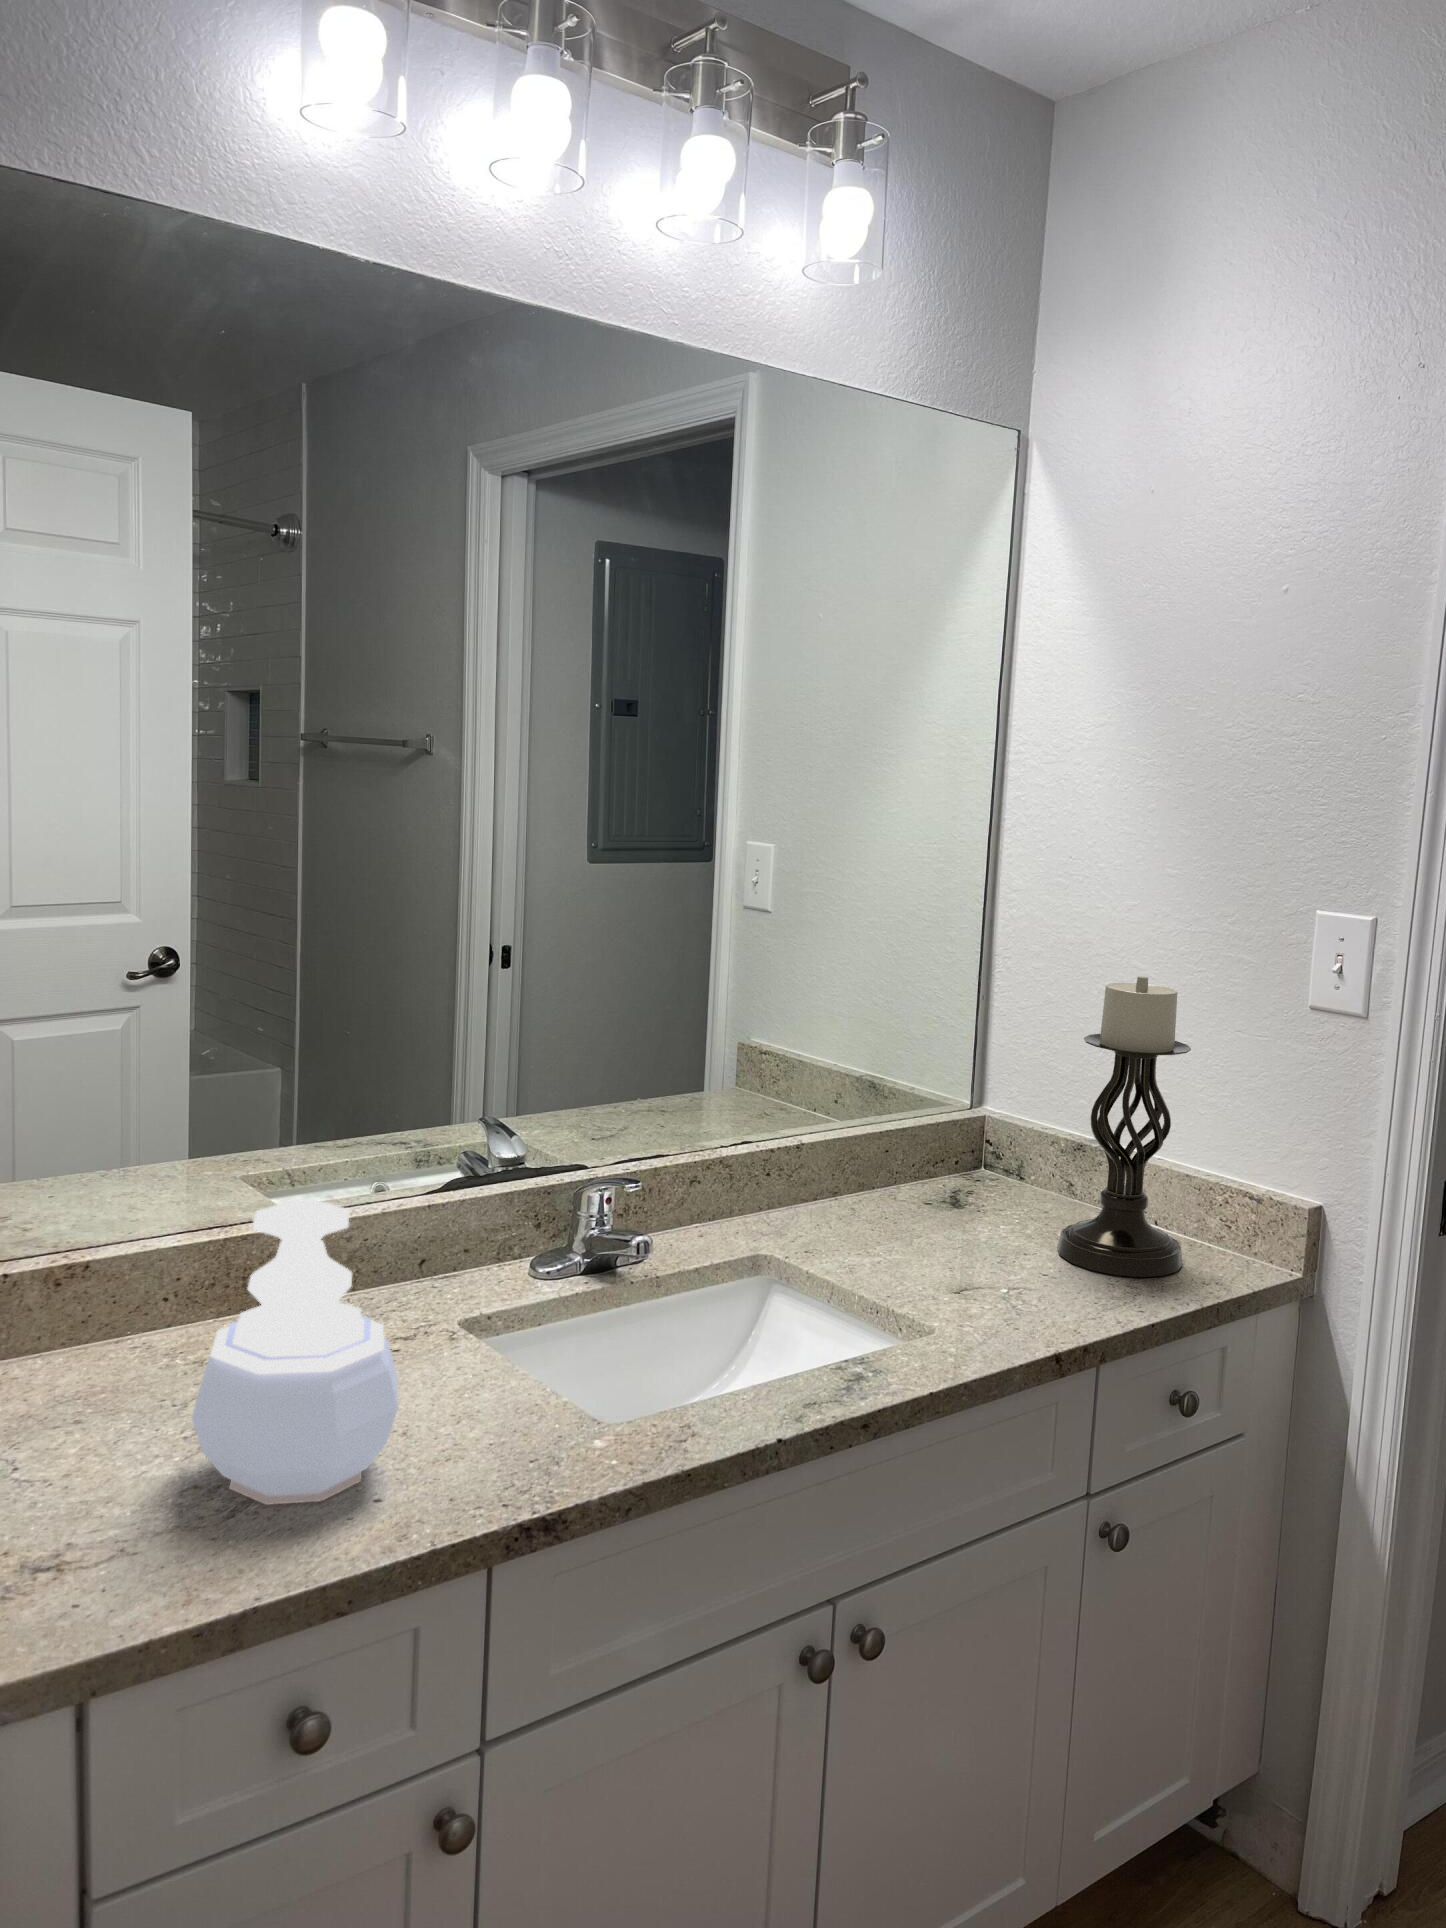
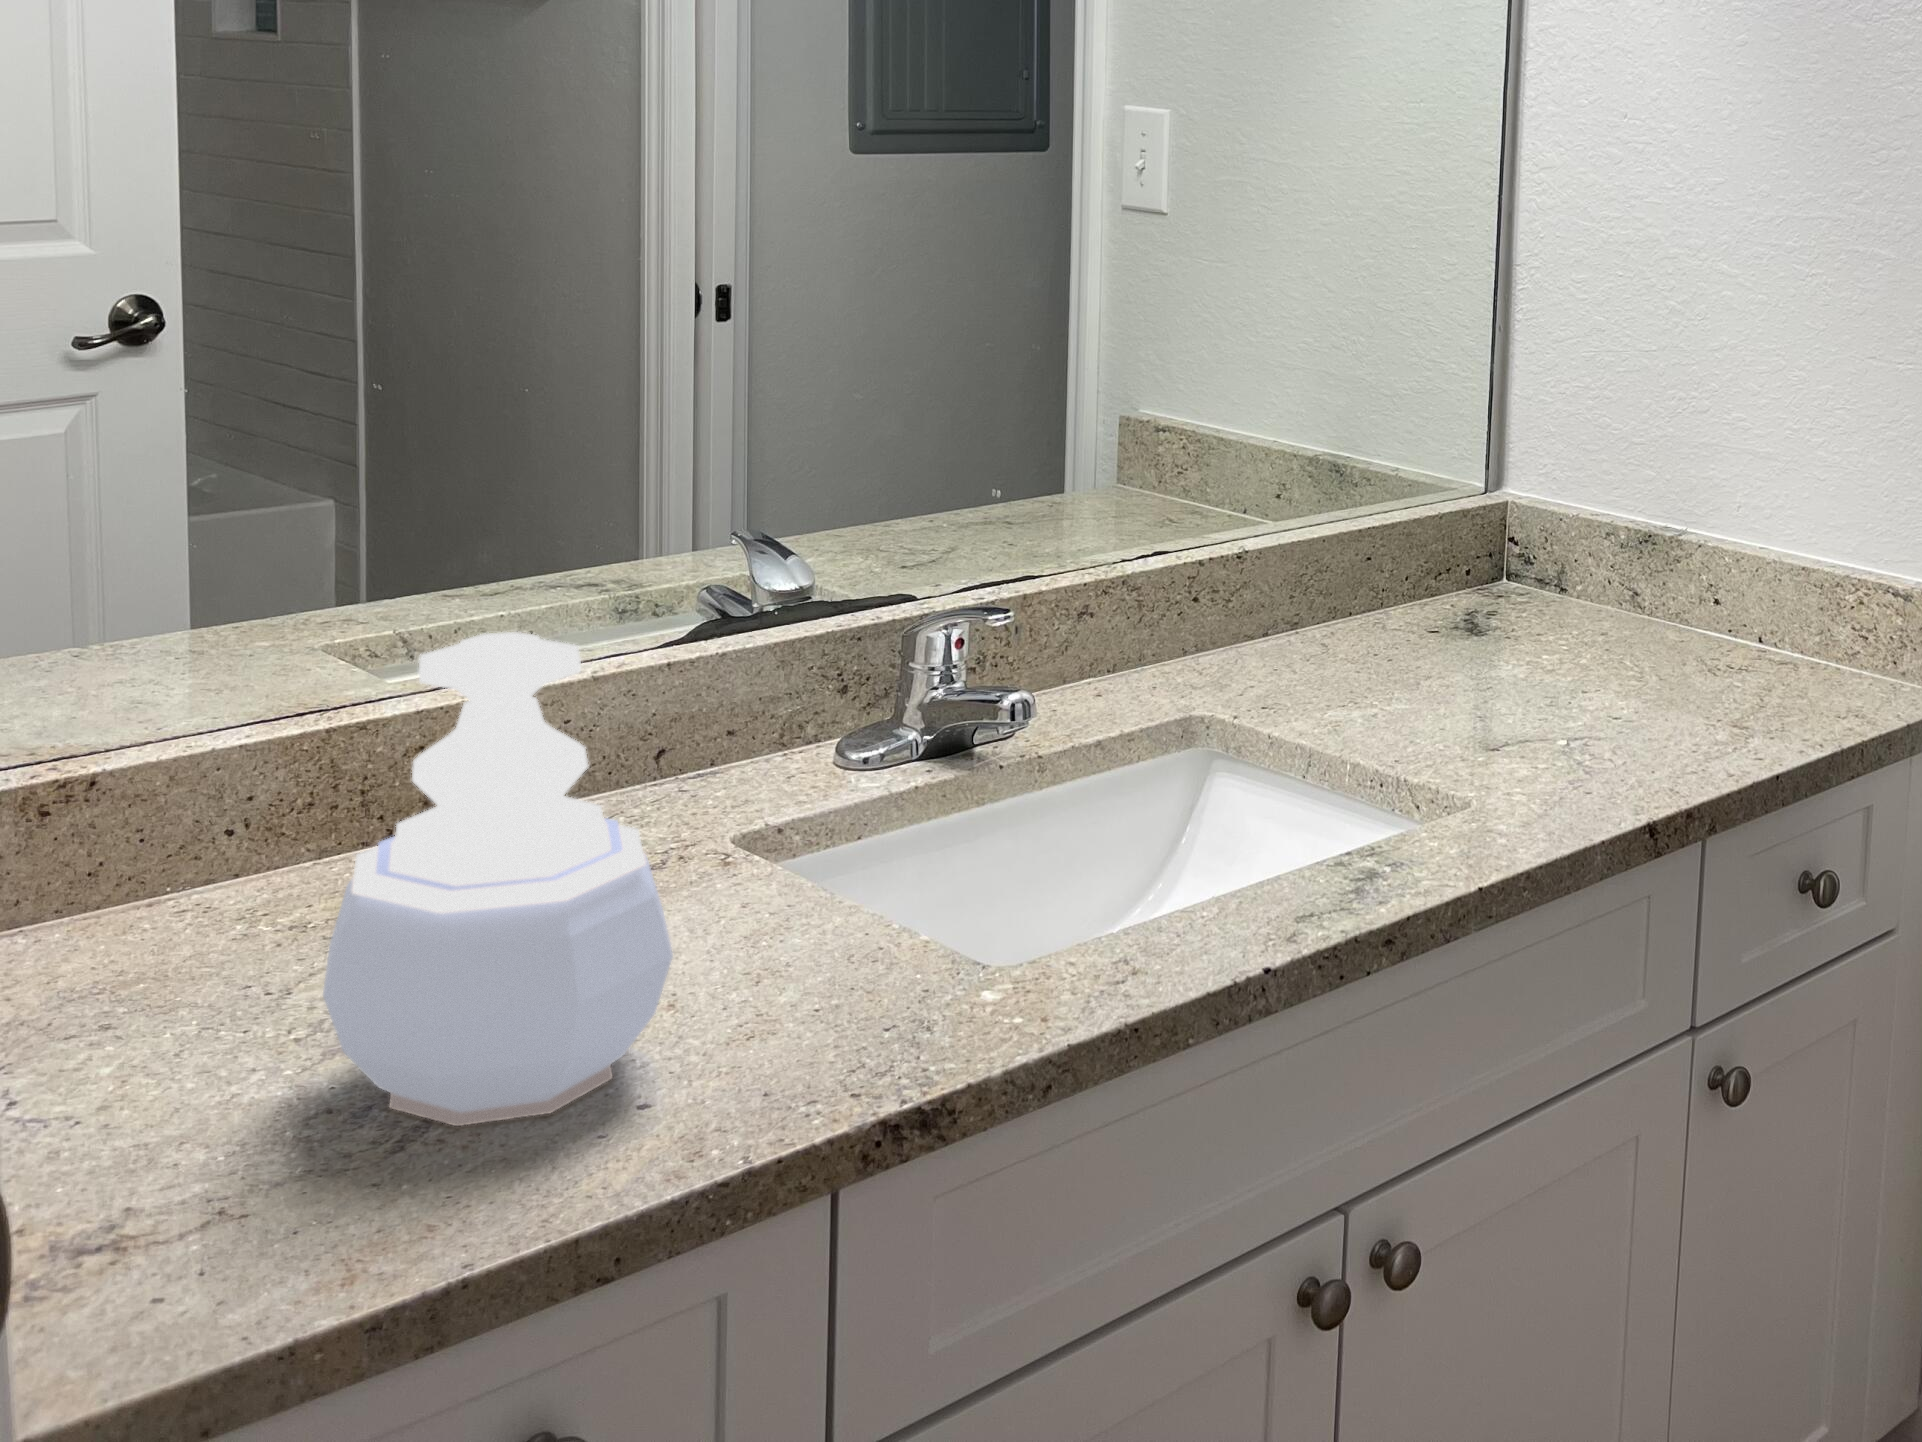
candle holder: present [1057,976,1191,1277] -> none [1627,279,1811,715]

